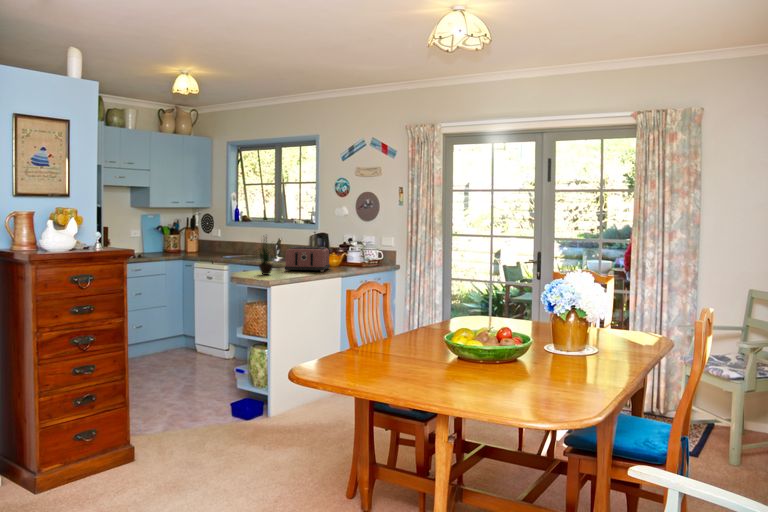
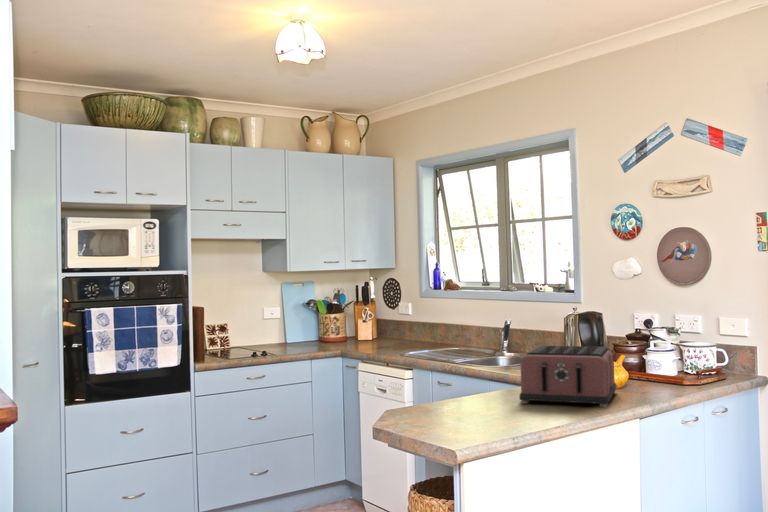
potted plant: present [259,238,272,275] -> none [446,310,500,421]

